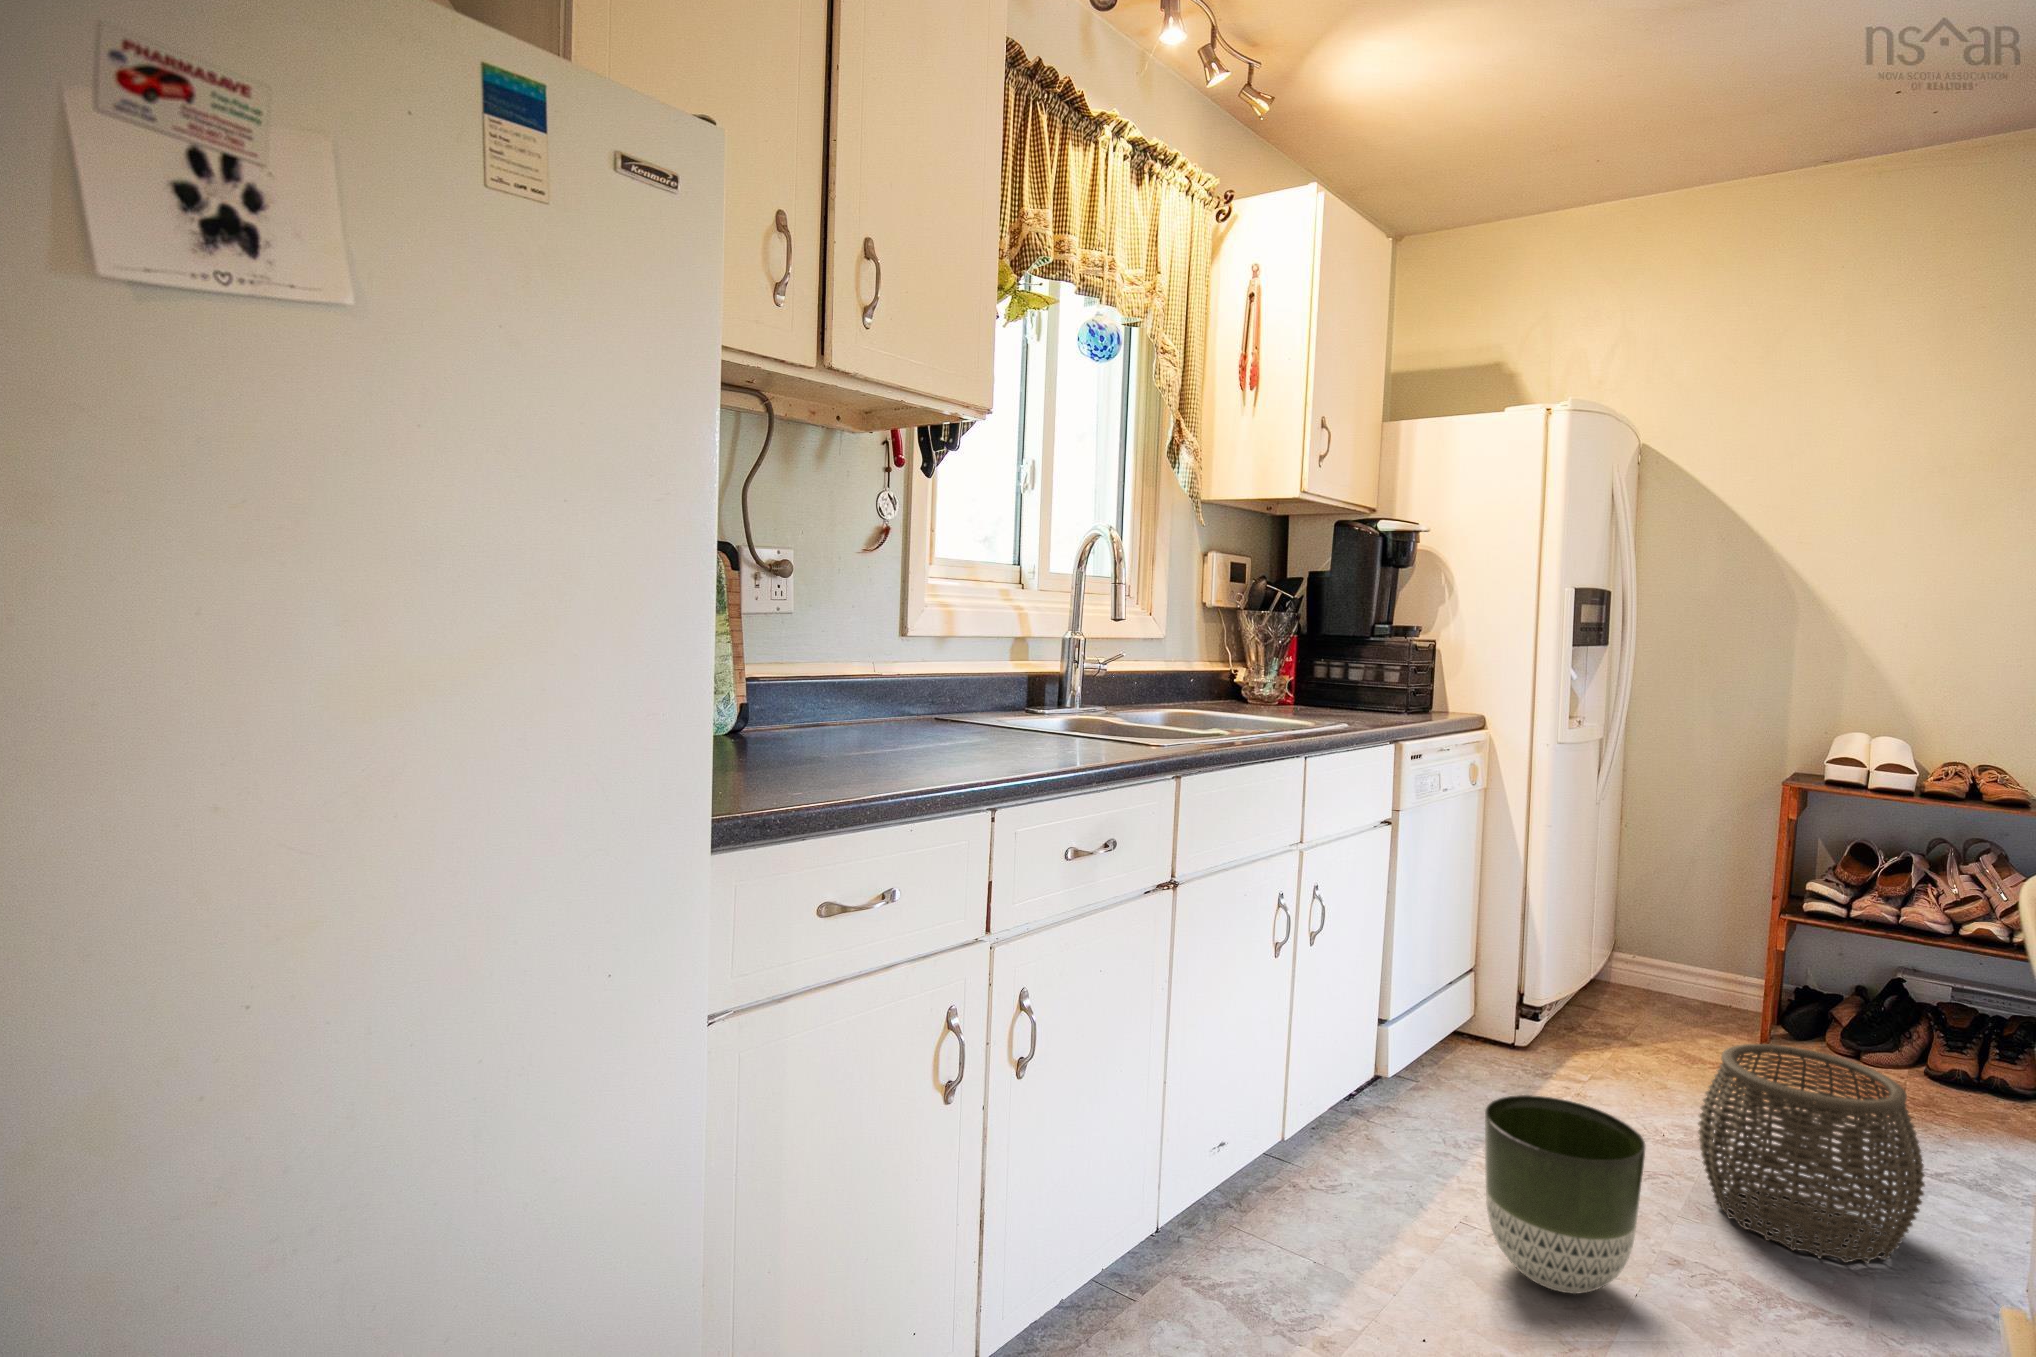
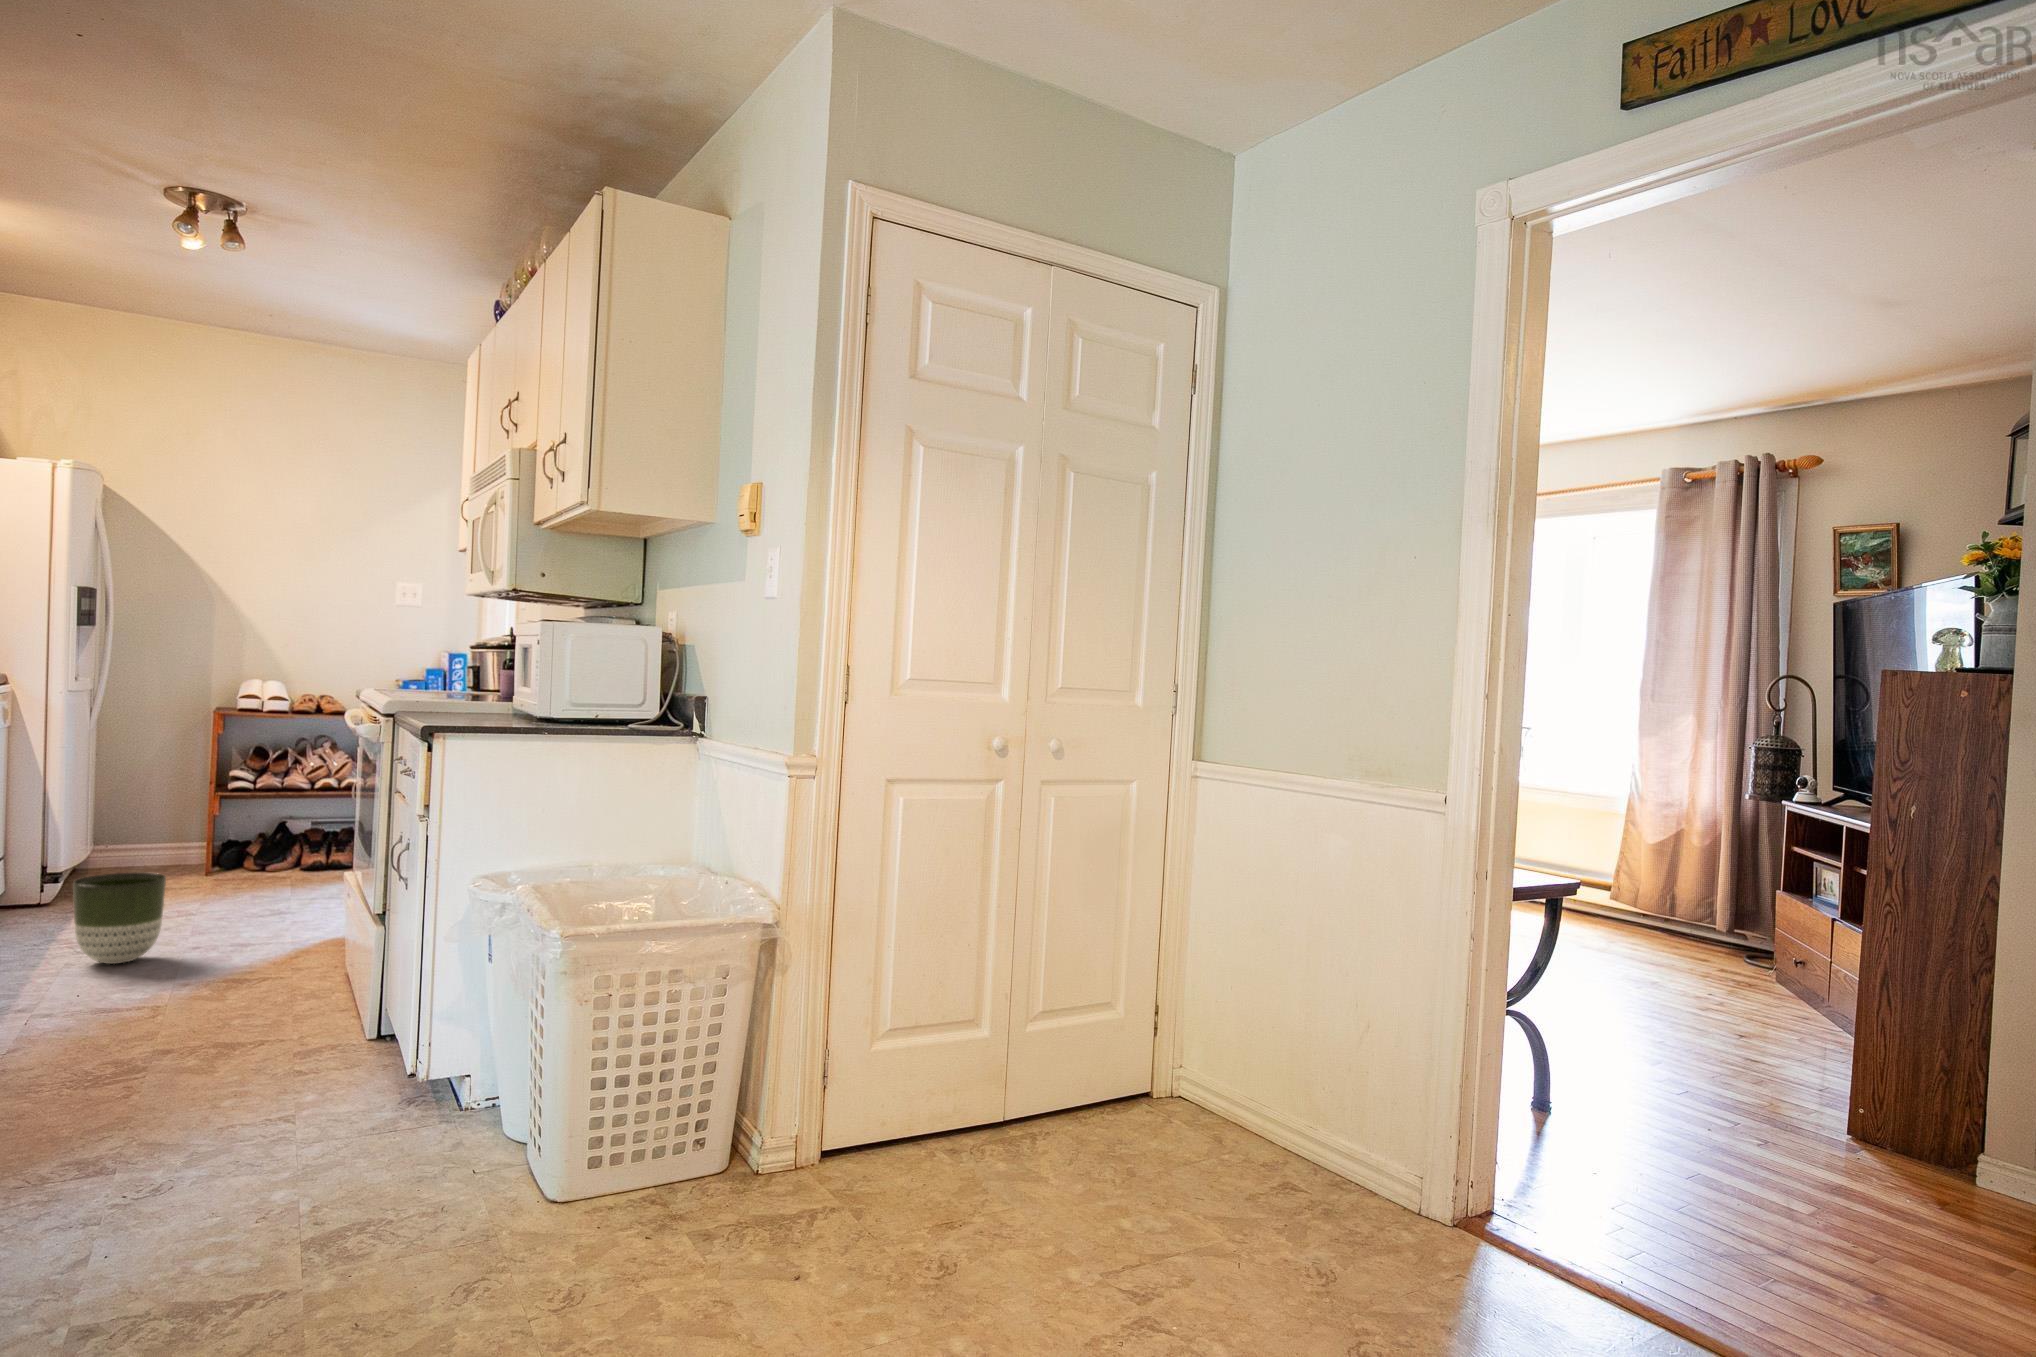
woven basket: present [1698,1044,1925,1263] -> none [183,838,293,930]

